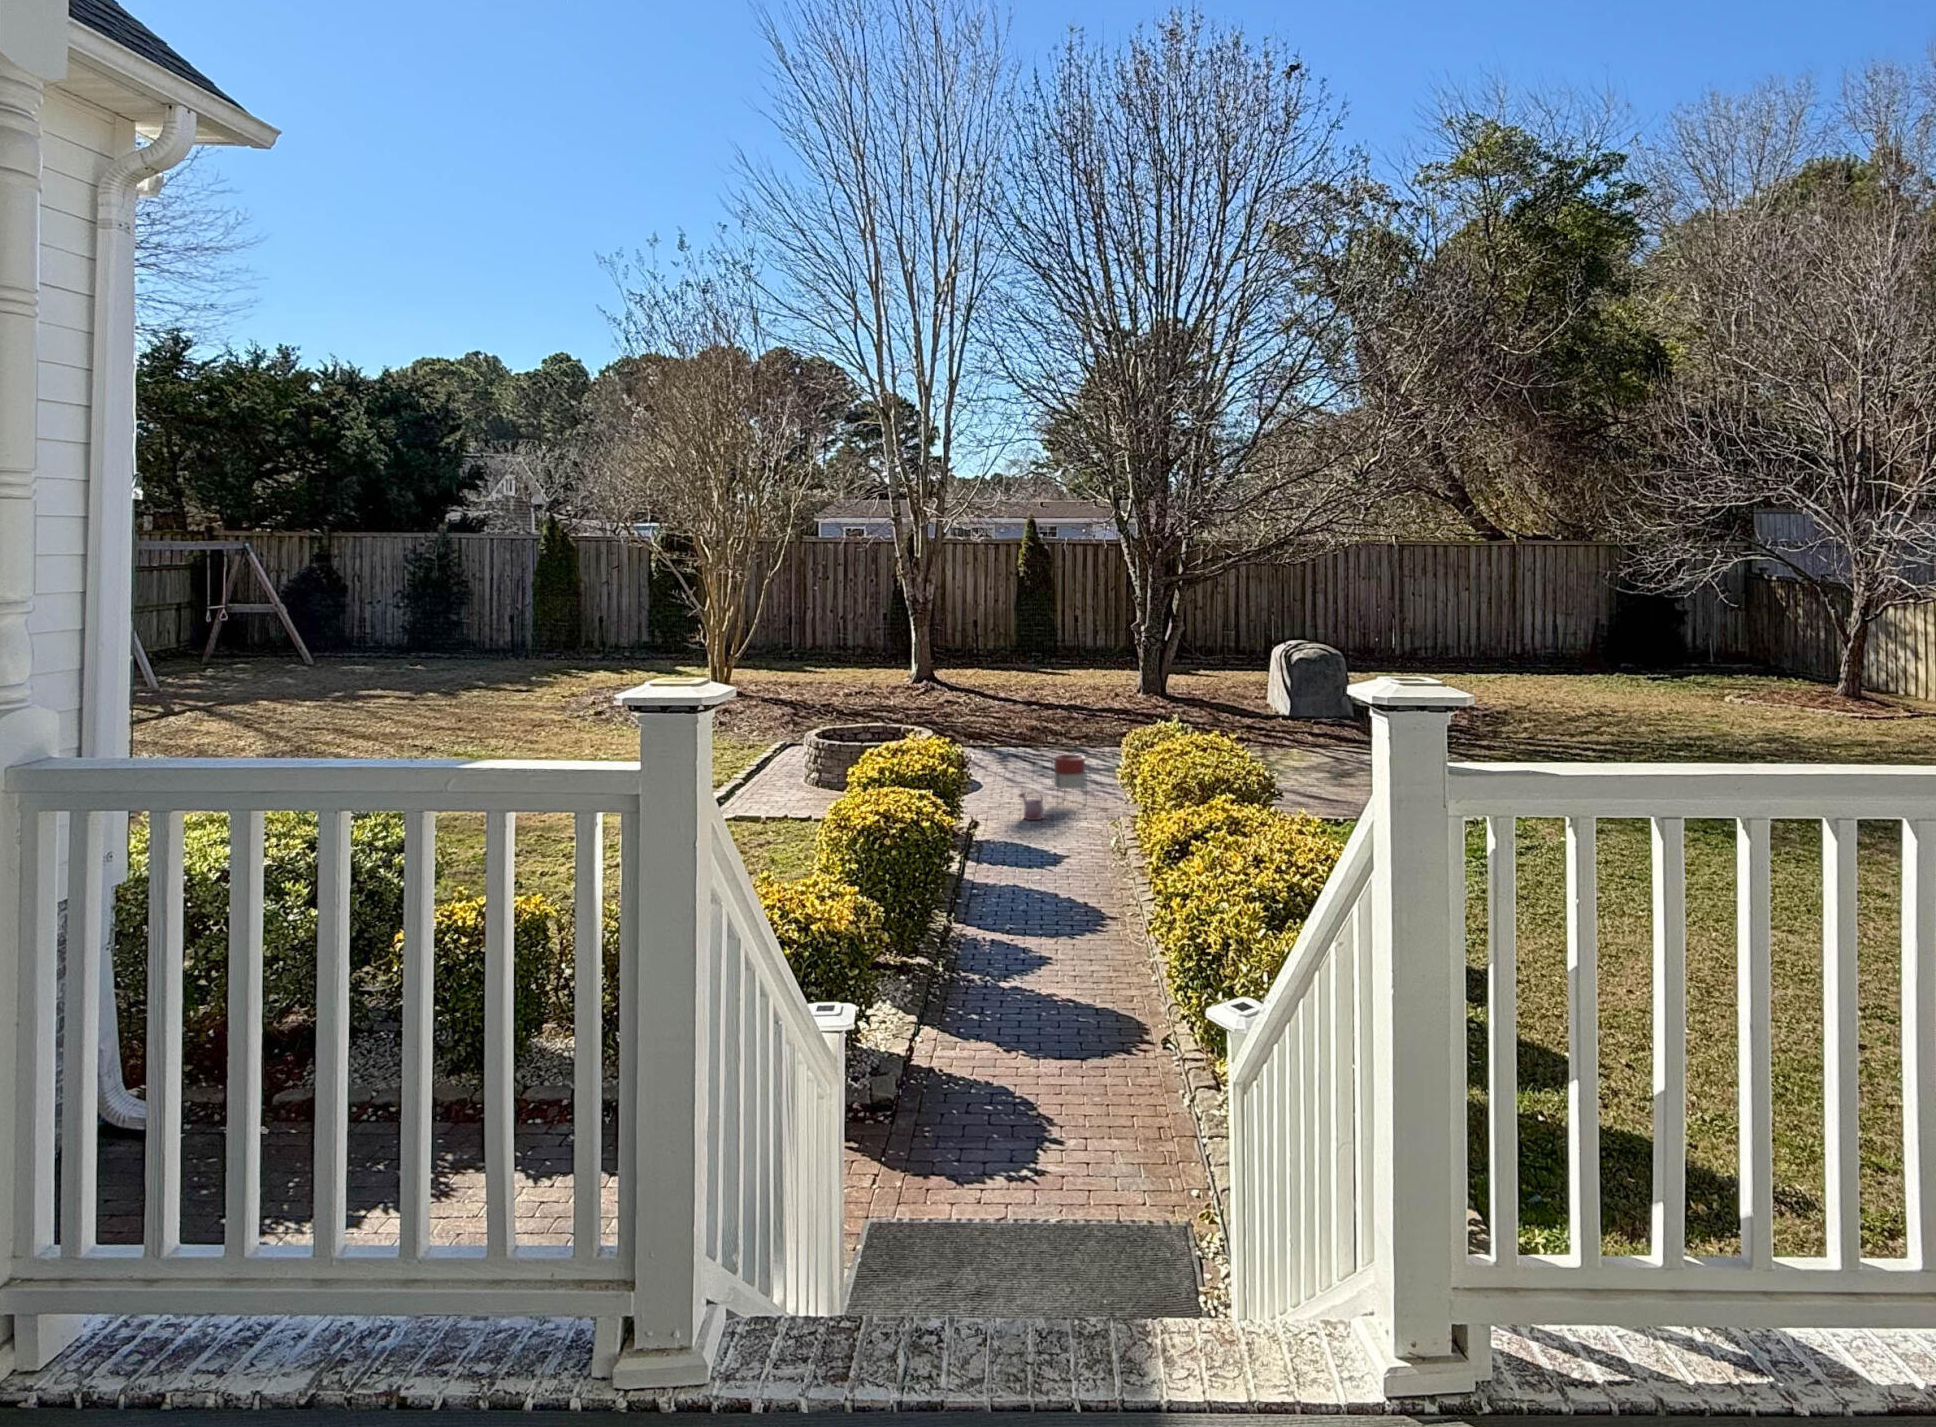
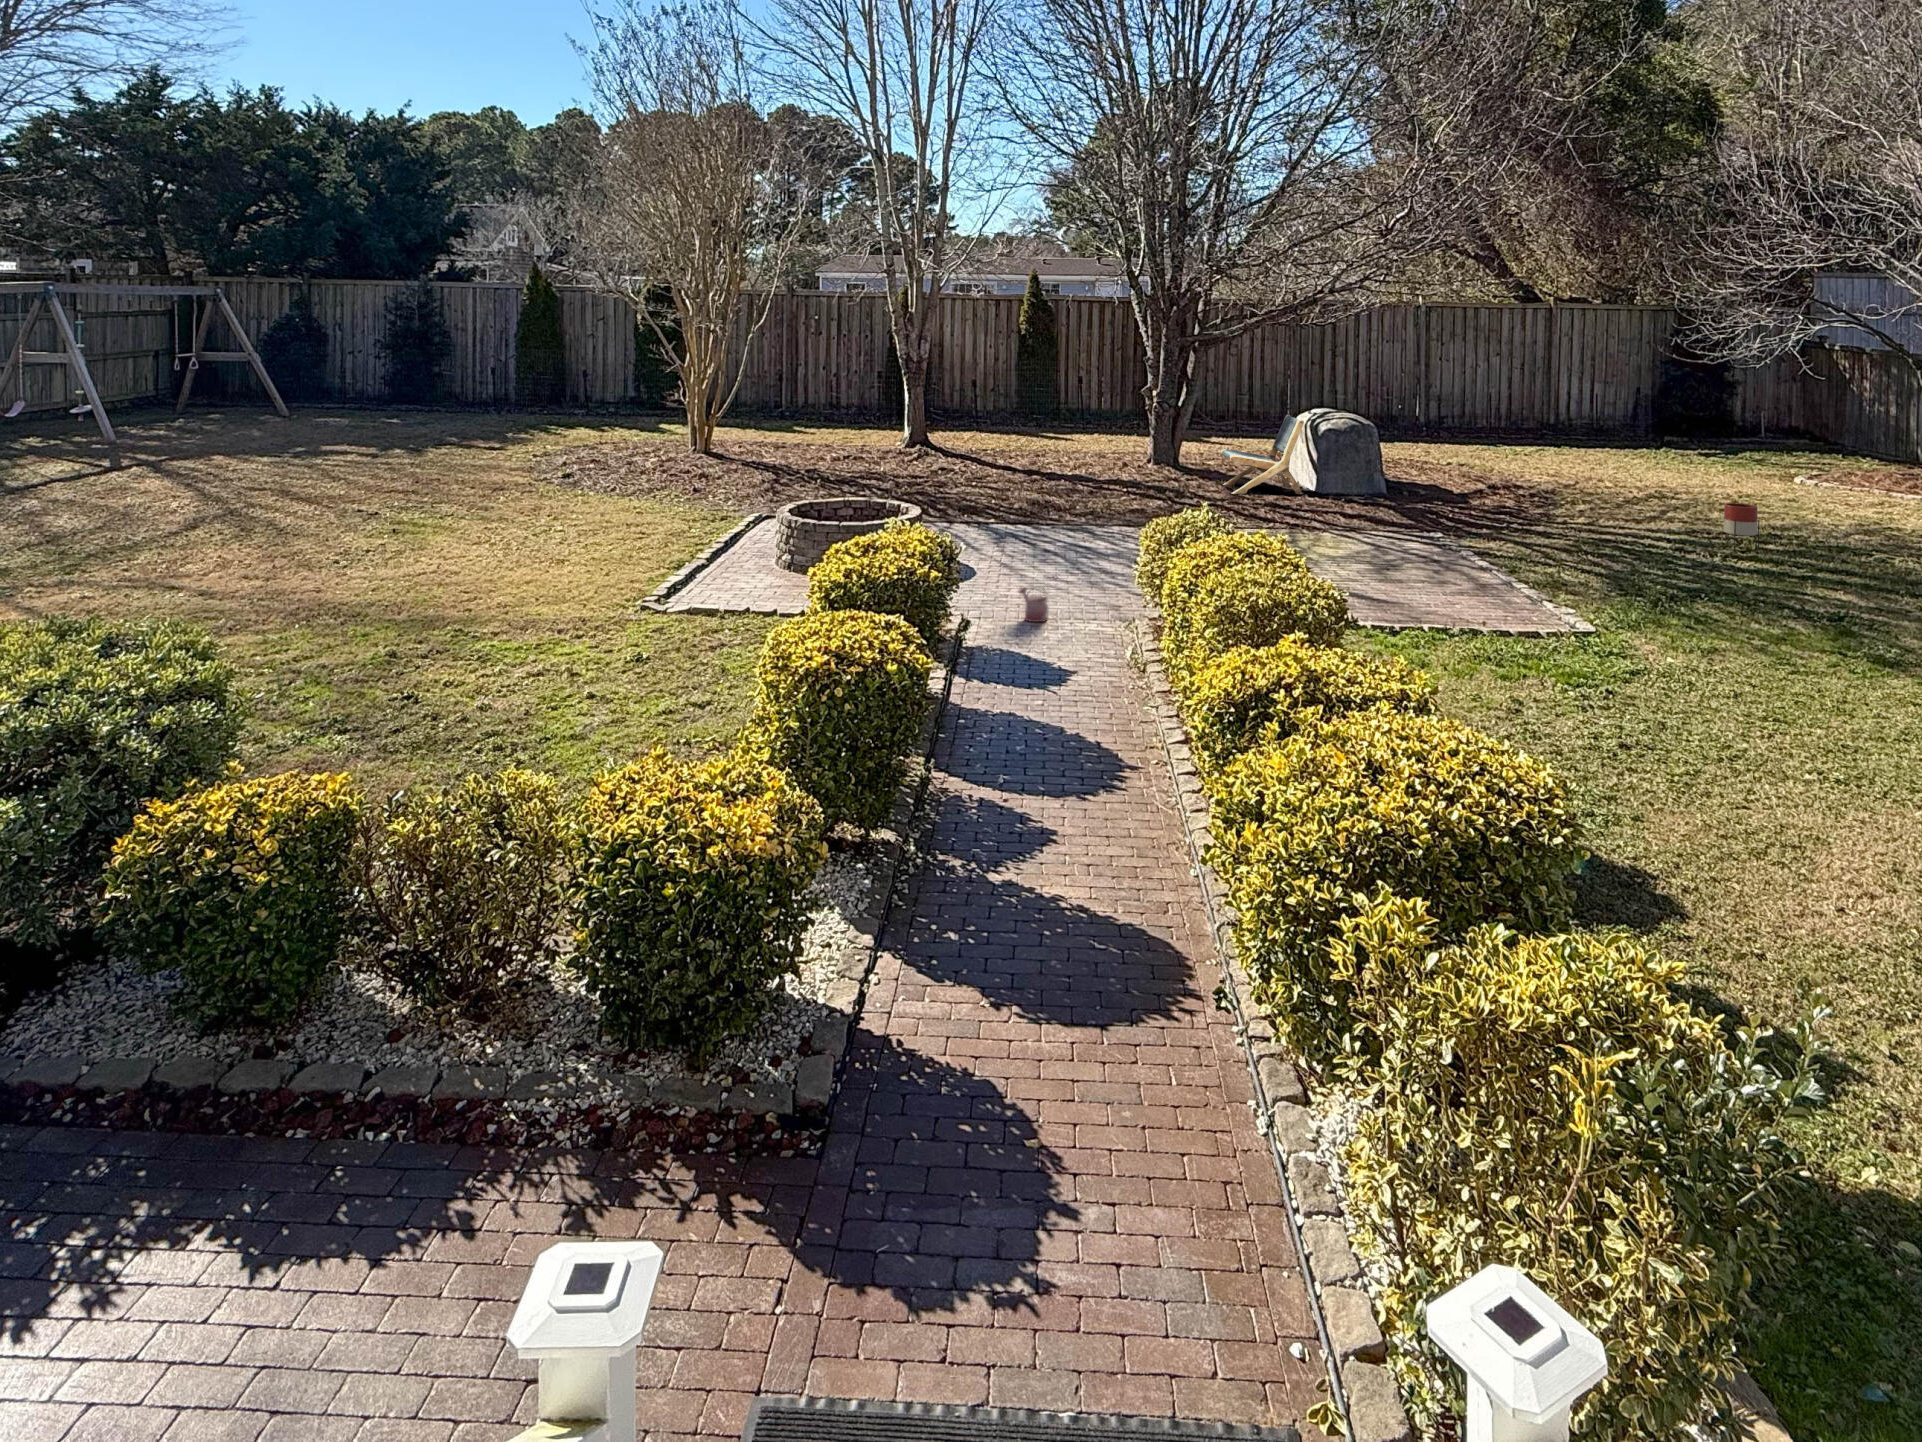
lounge chair: none [1202,647,1277,720] -> present [1221,415,1304,494]
planter: present [1054,754,1086,795] -> present [1724,503,1760,551]

